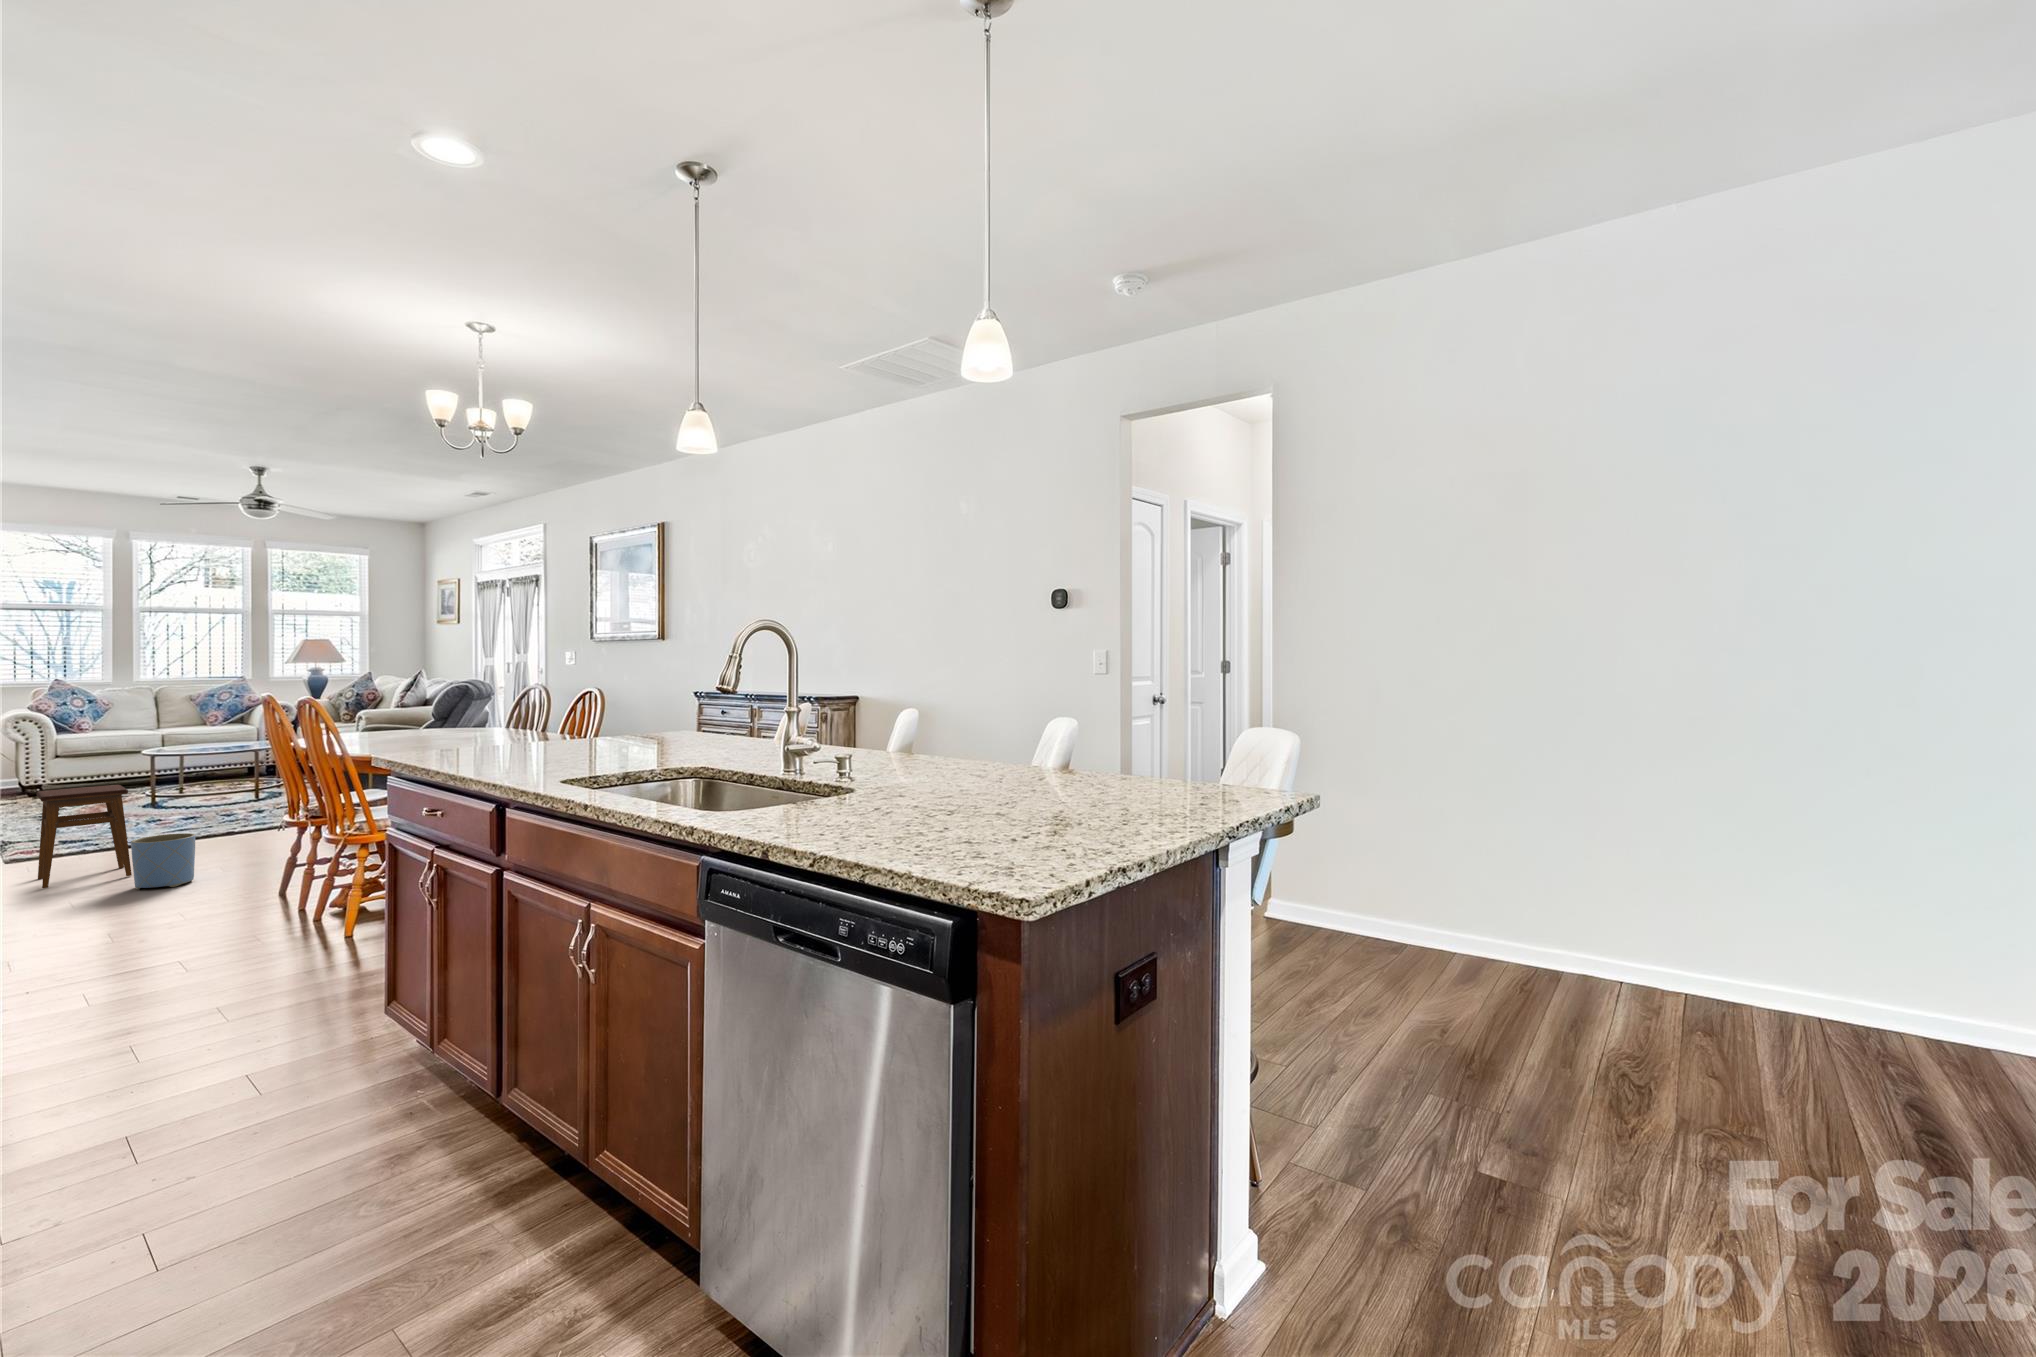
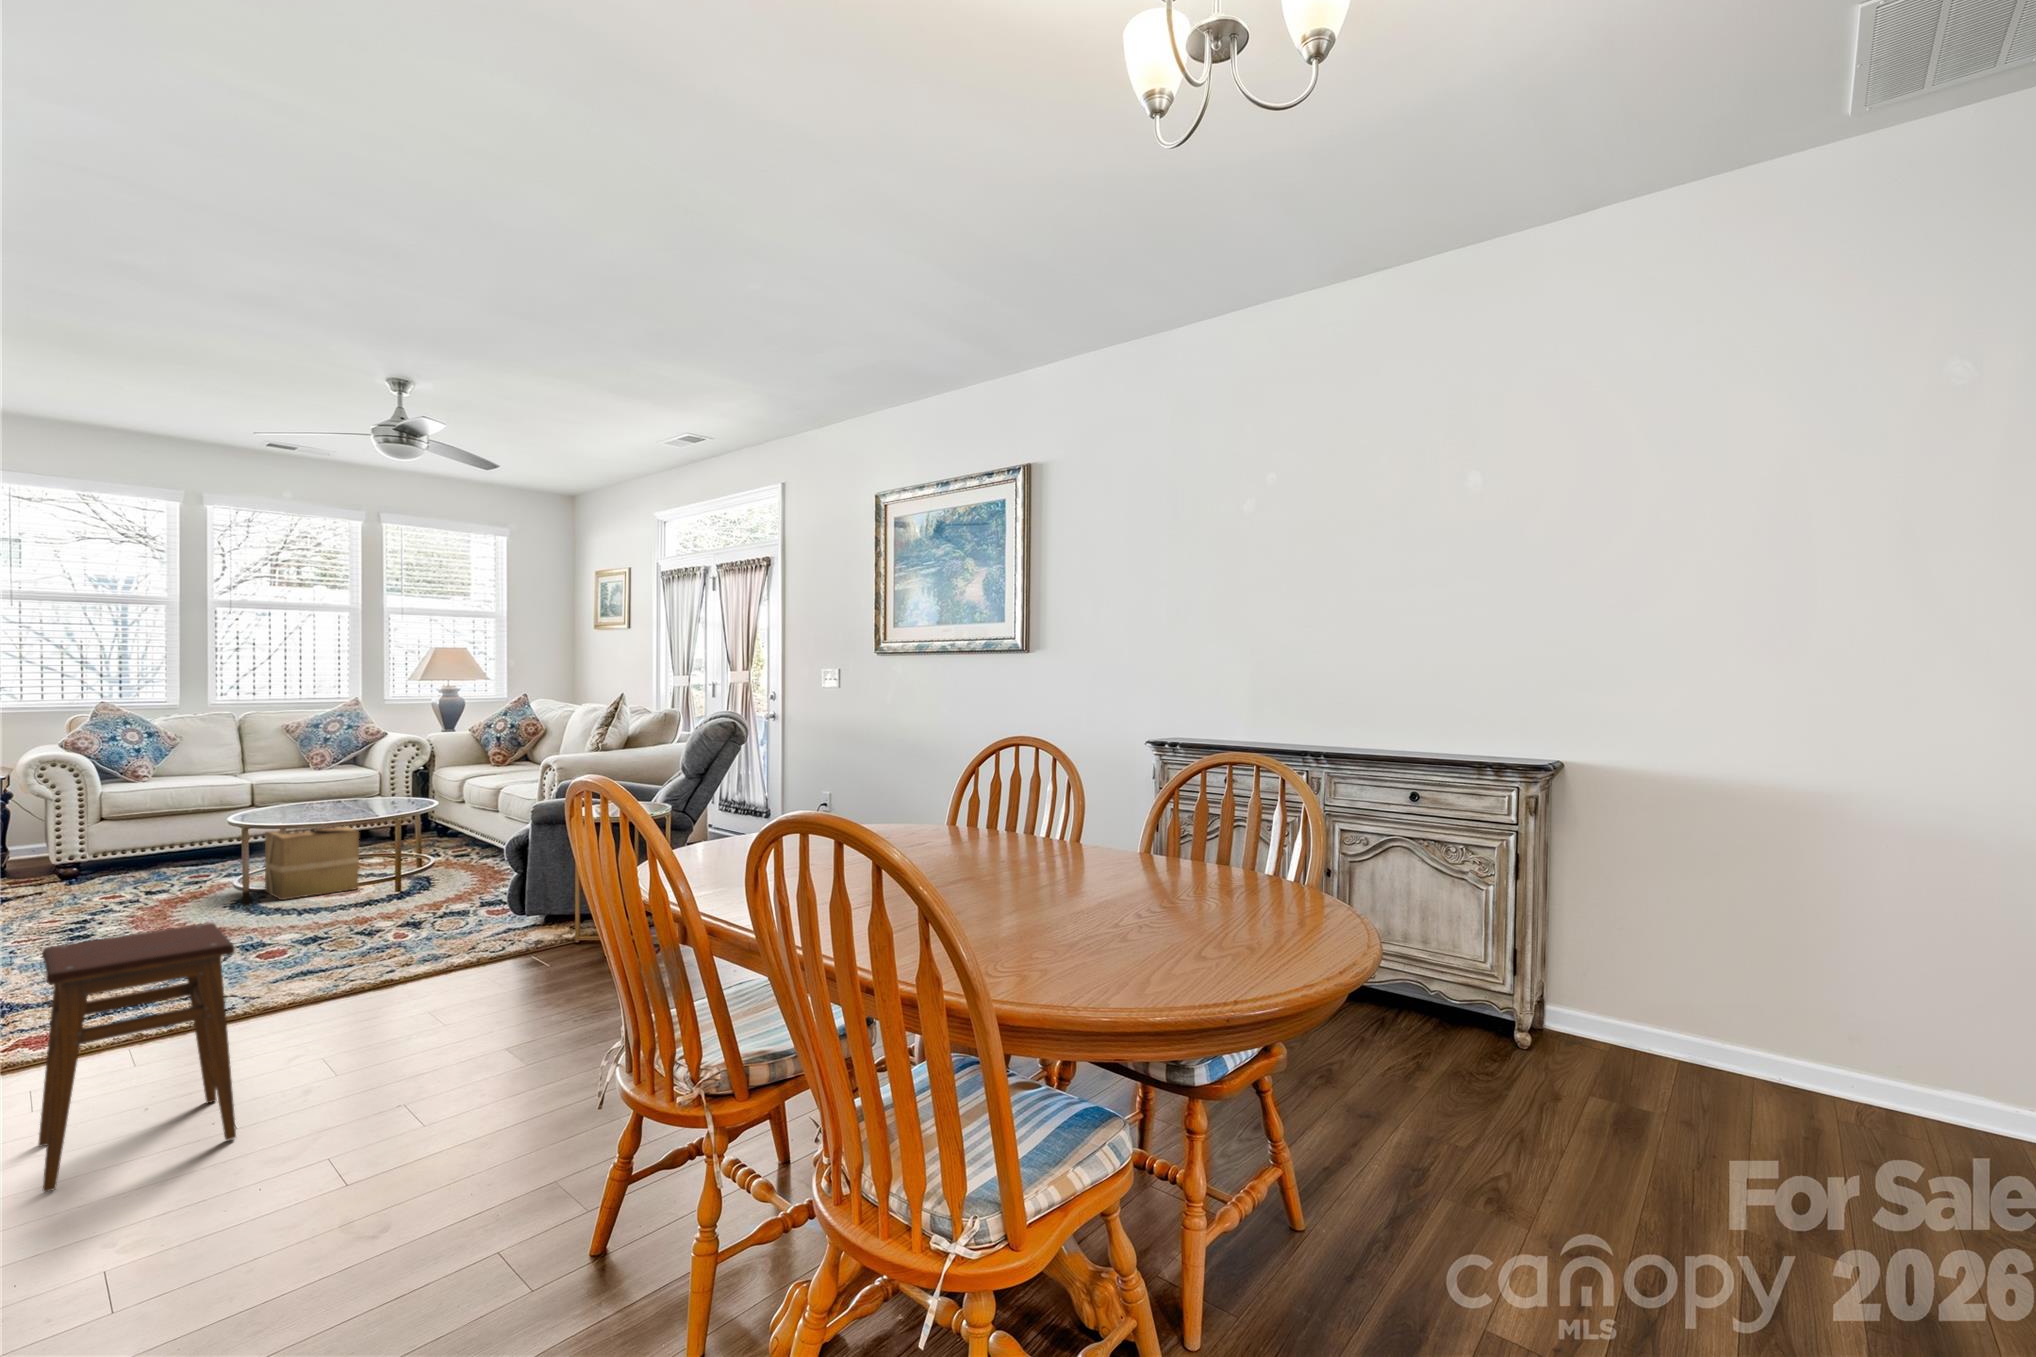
cardboard box: none [168,758,232,803] -> present [265,826,359,900]
planter: present [131,833,195,890] -> none [245,1050,381,1207]

